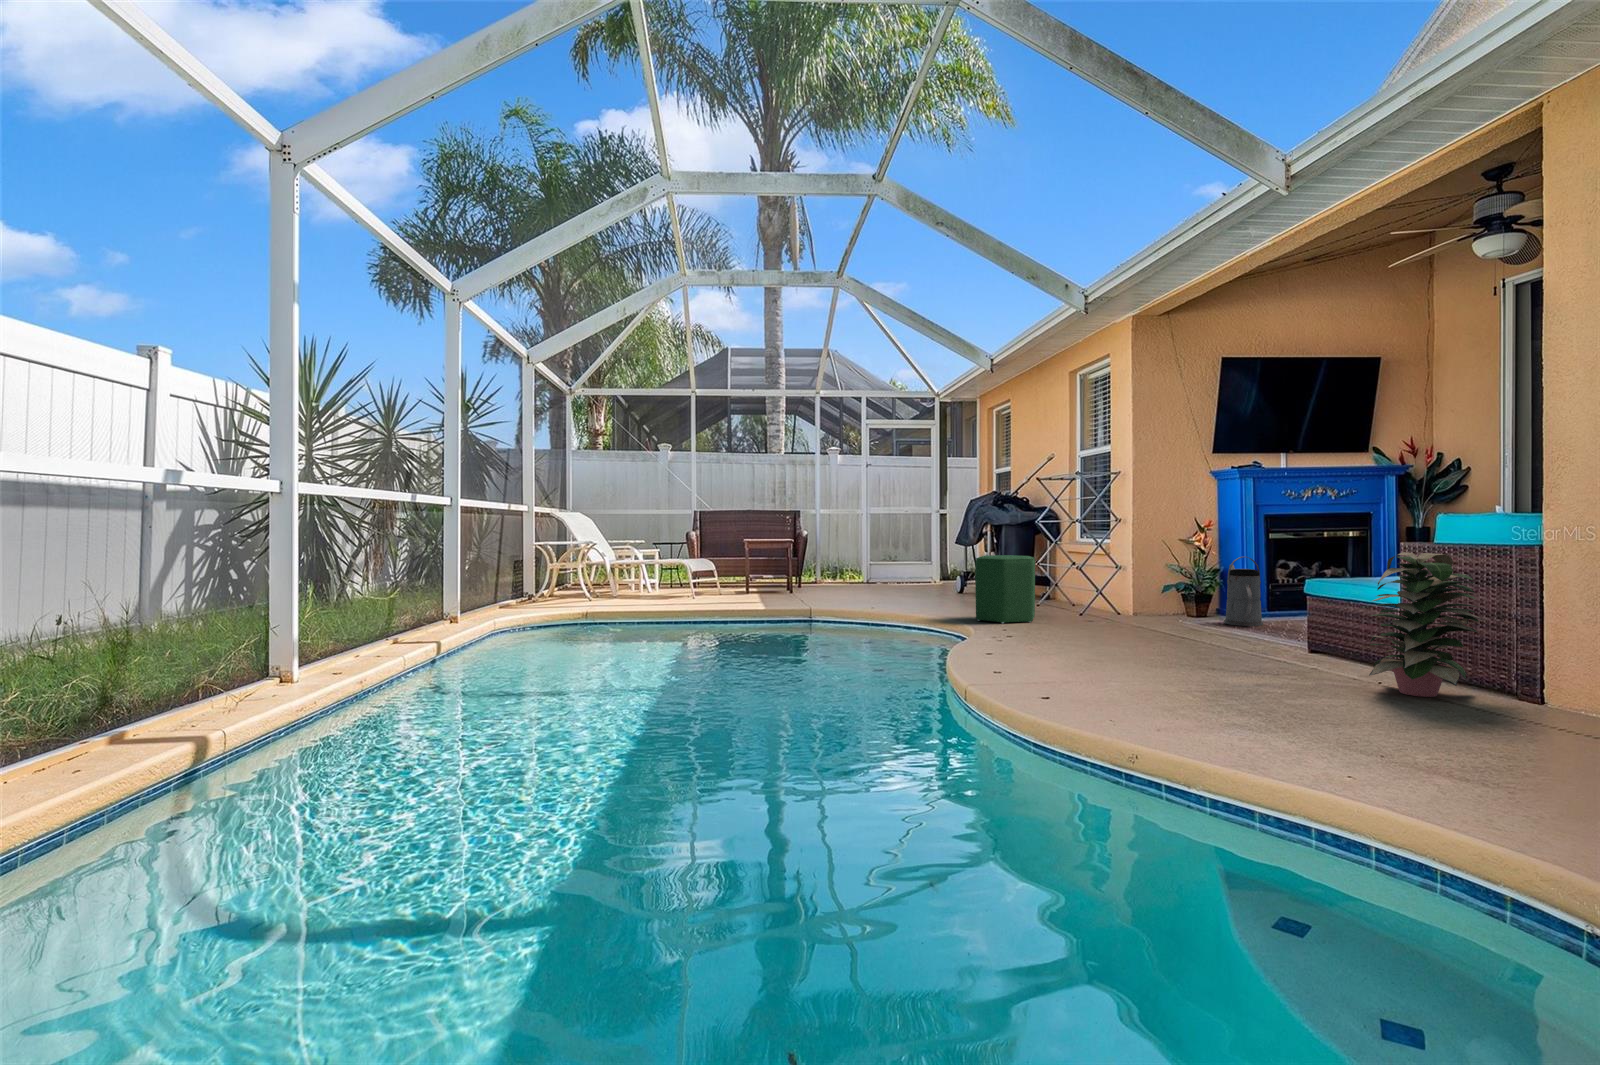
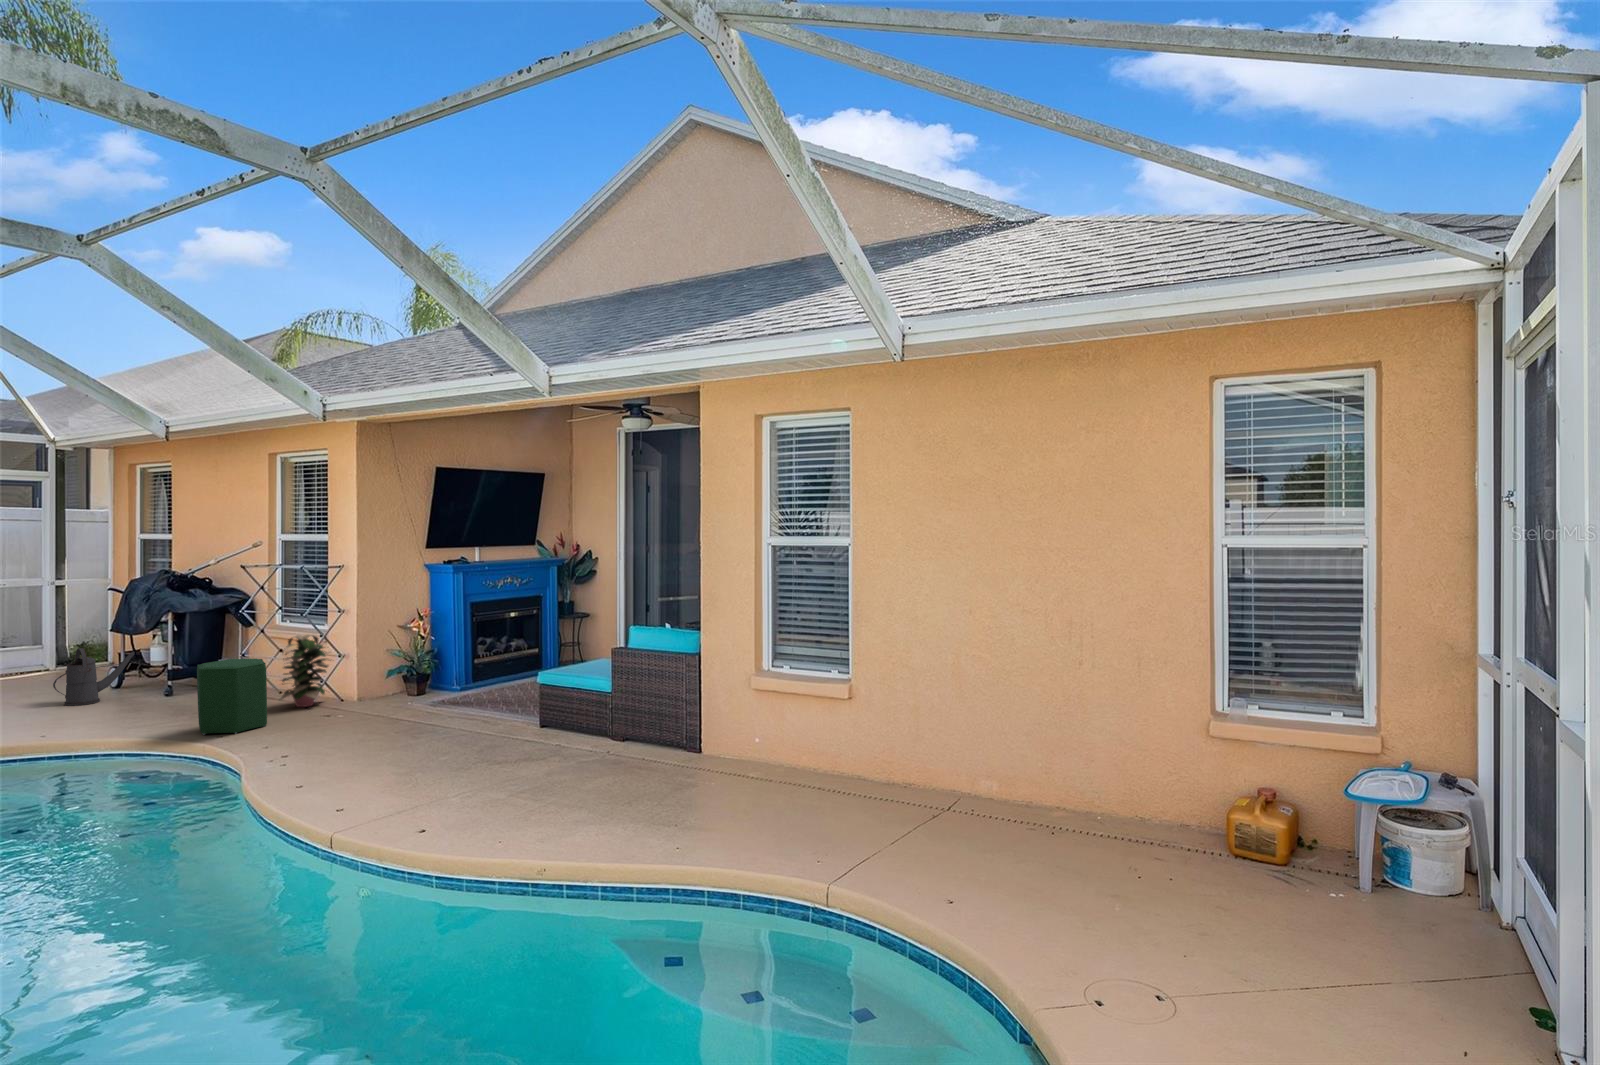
decorative plant: present [1369,552,1482,697] -> present [280,635,331,707]
watering can: present [1224,557,1263,626] -> present [53,648,135,706]

